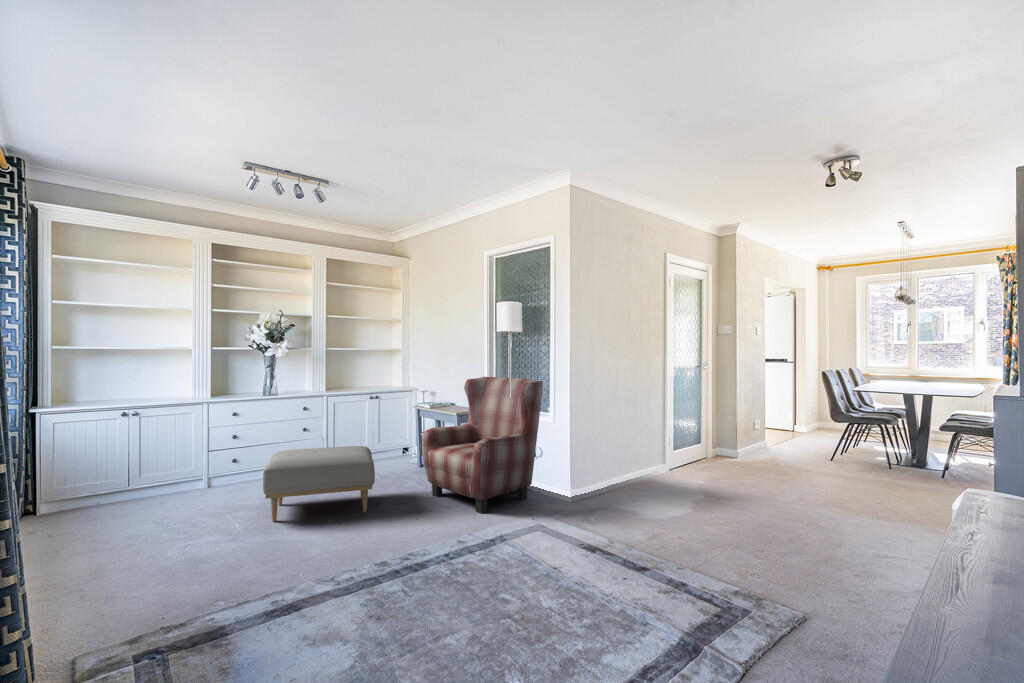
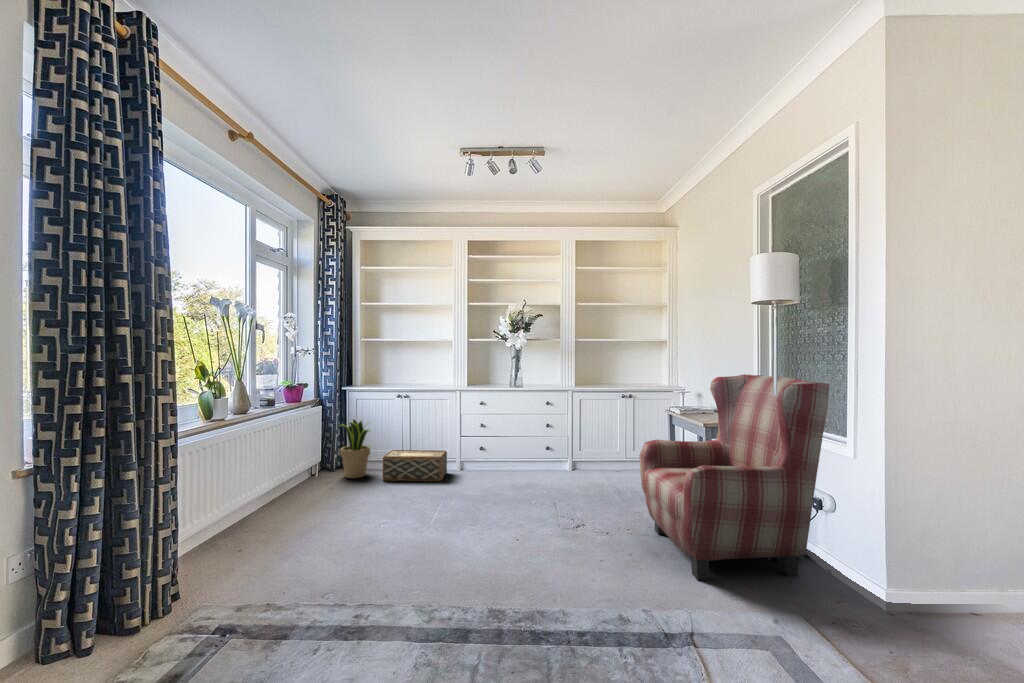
ottoman: present [263,446,375,522] -> none [453,445,584,533]
potted plant: none [45,447,96,521] -> present [340,420,370,478]
woven basket: none [118,469,199,513] -> present [383,450,447,481]

